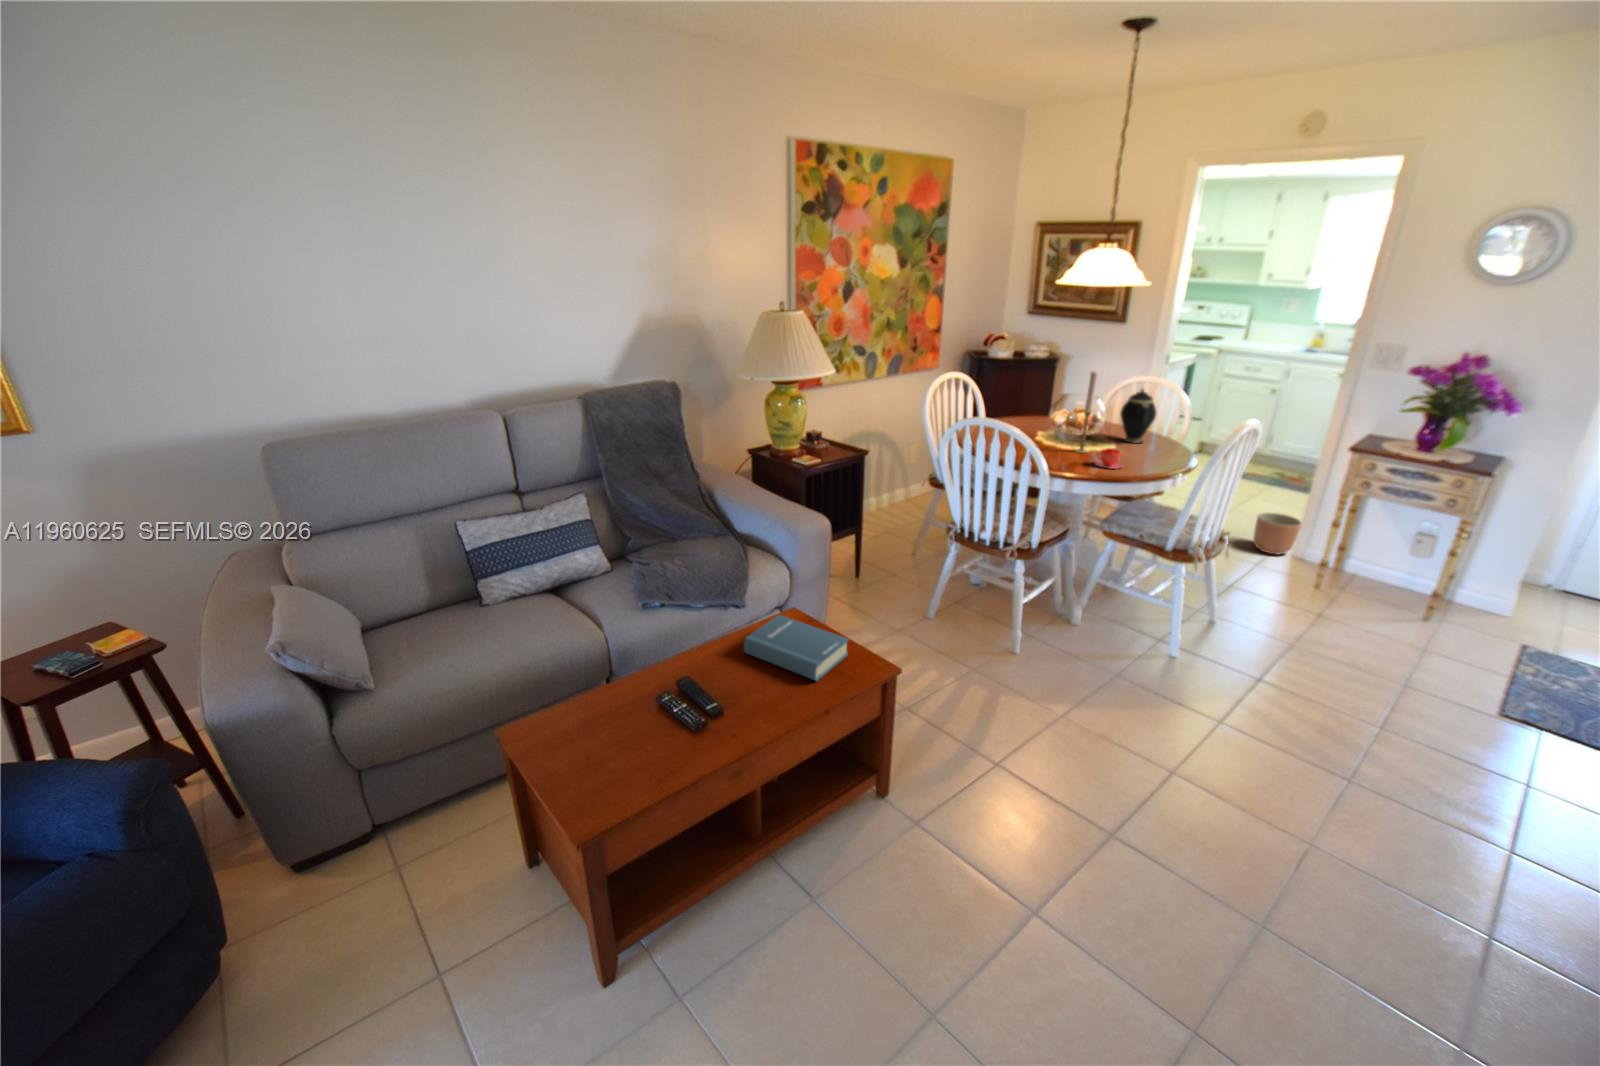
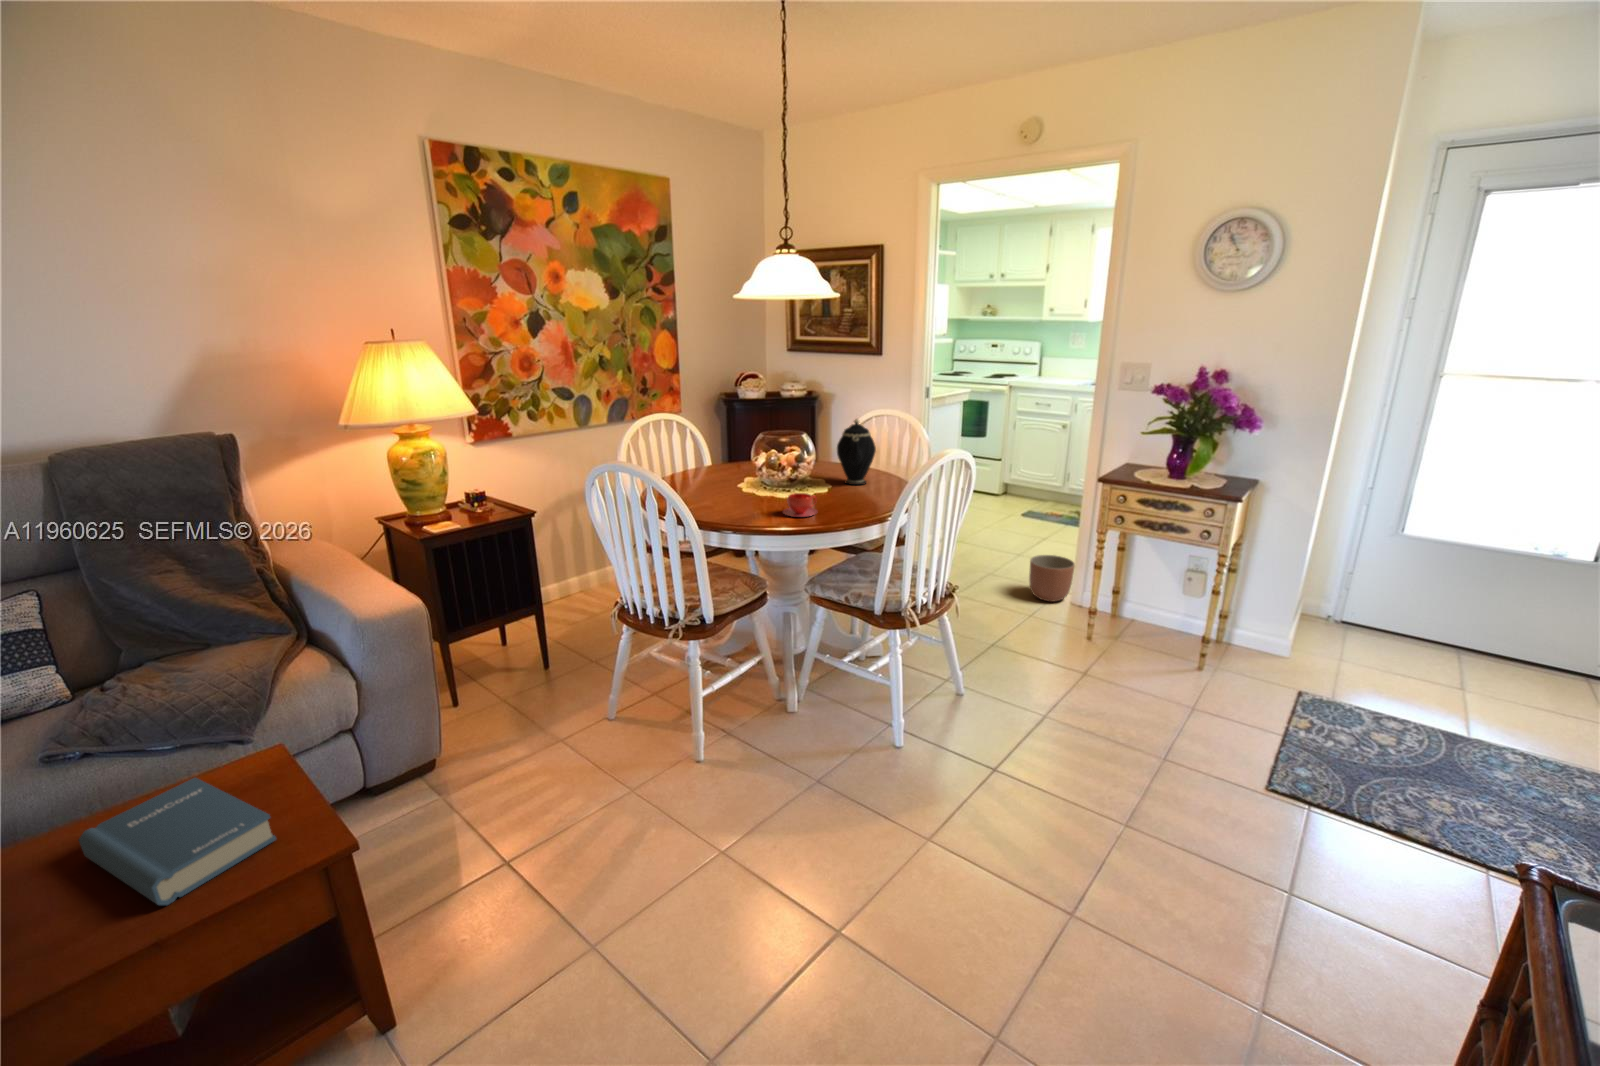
candlestick: present [1075,372,1097,453] -> none [774,399,790,500]

